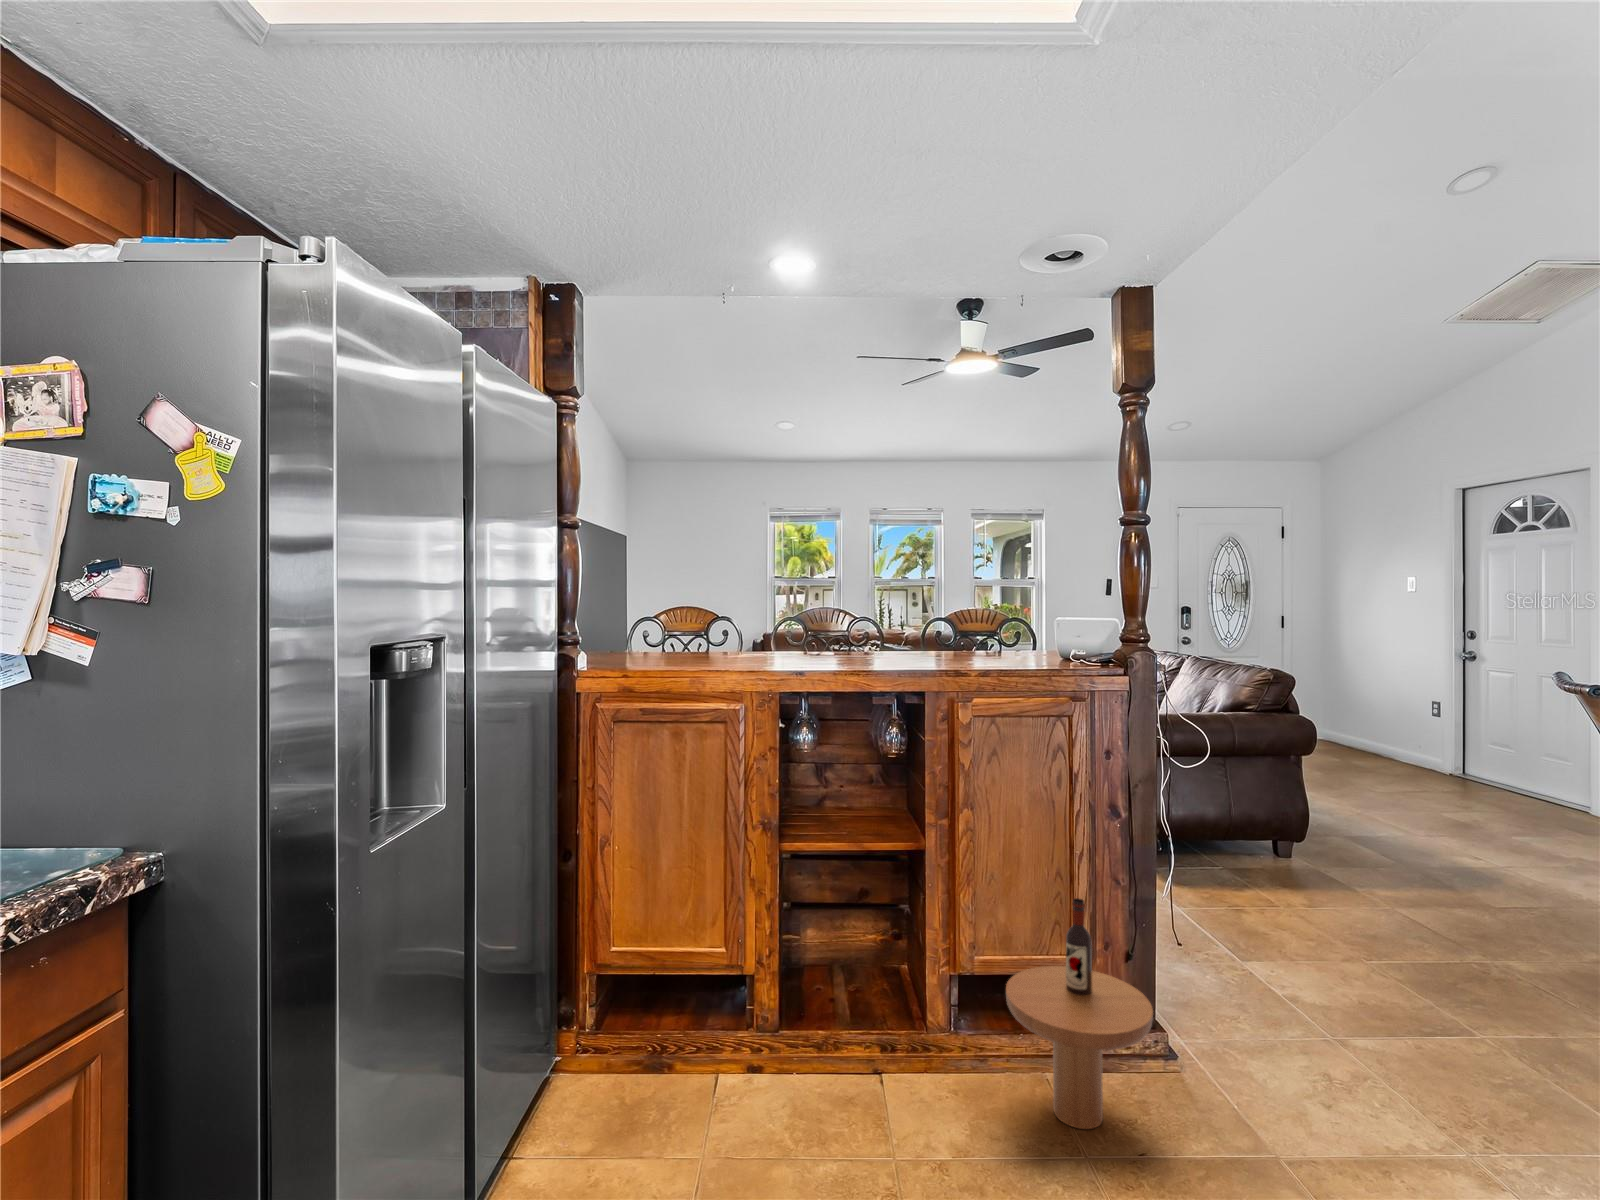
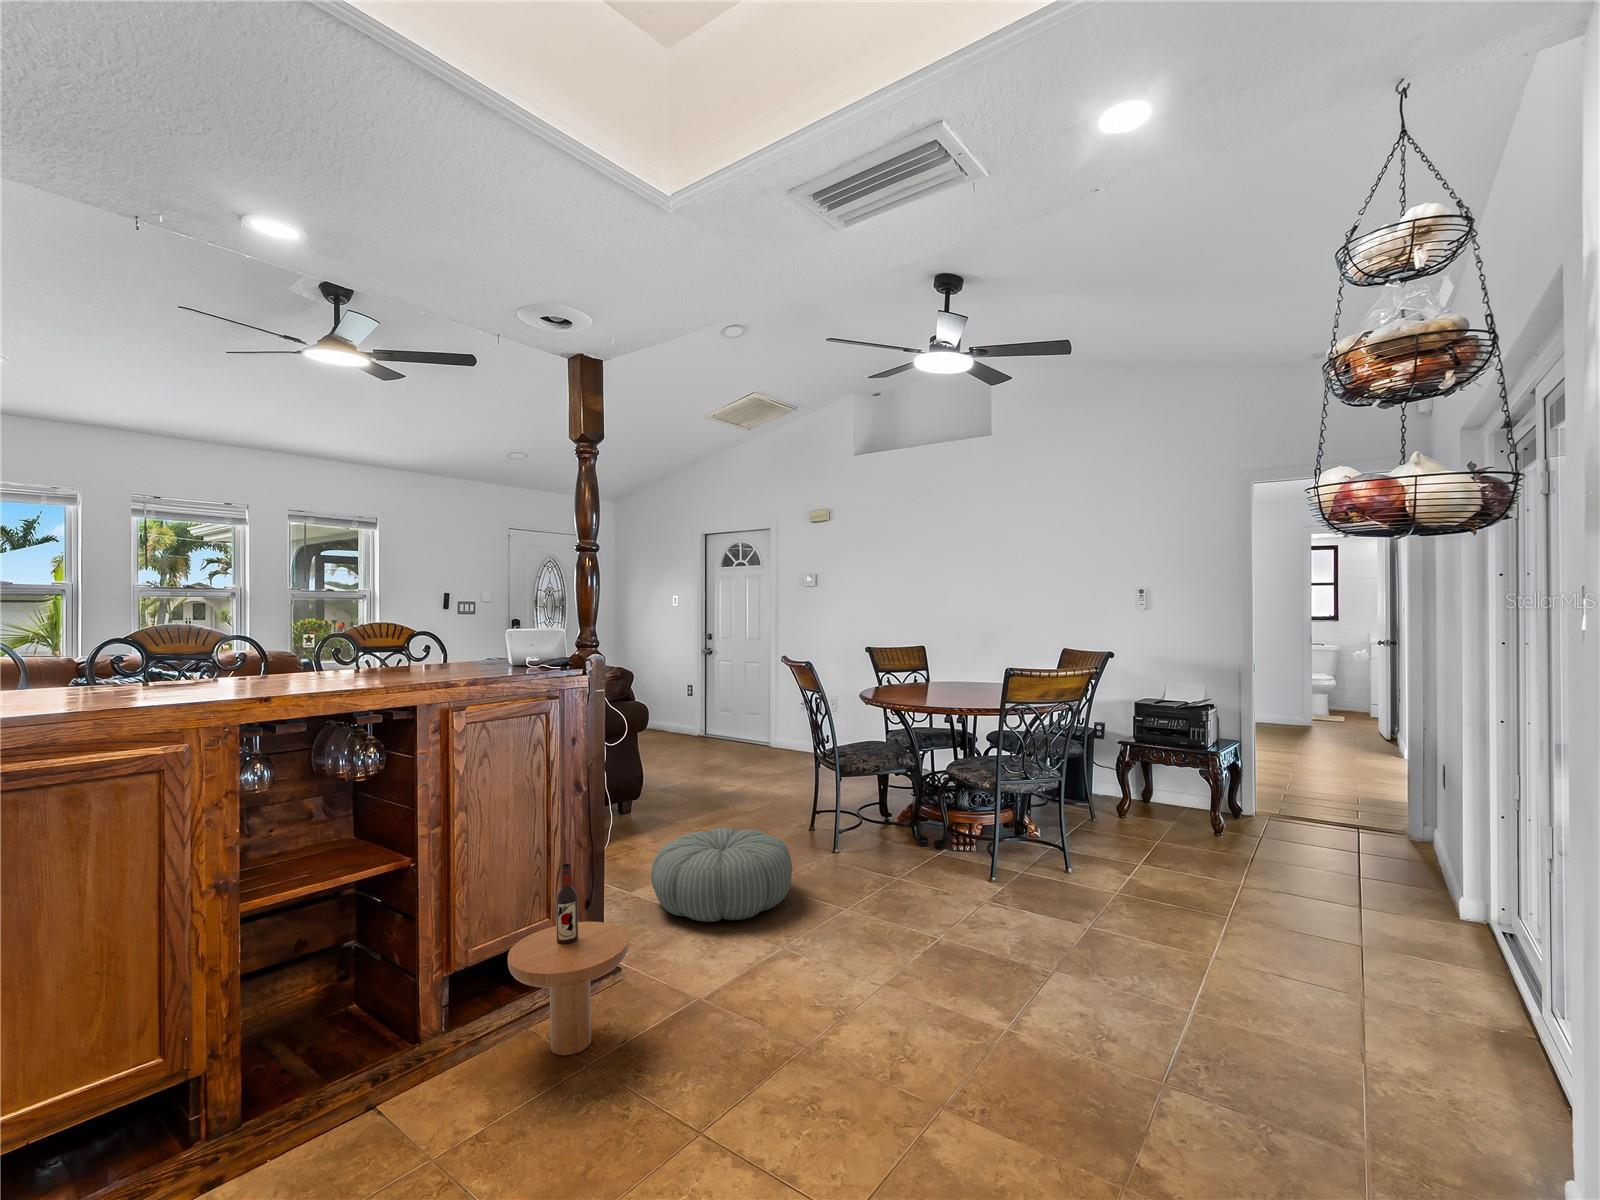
pouf: none [1258,912,1517,1072] -> present [651,828,792,922]

